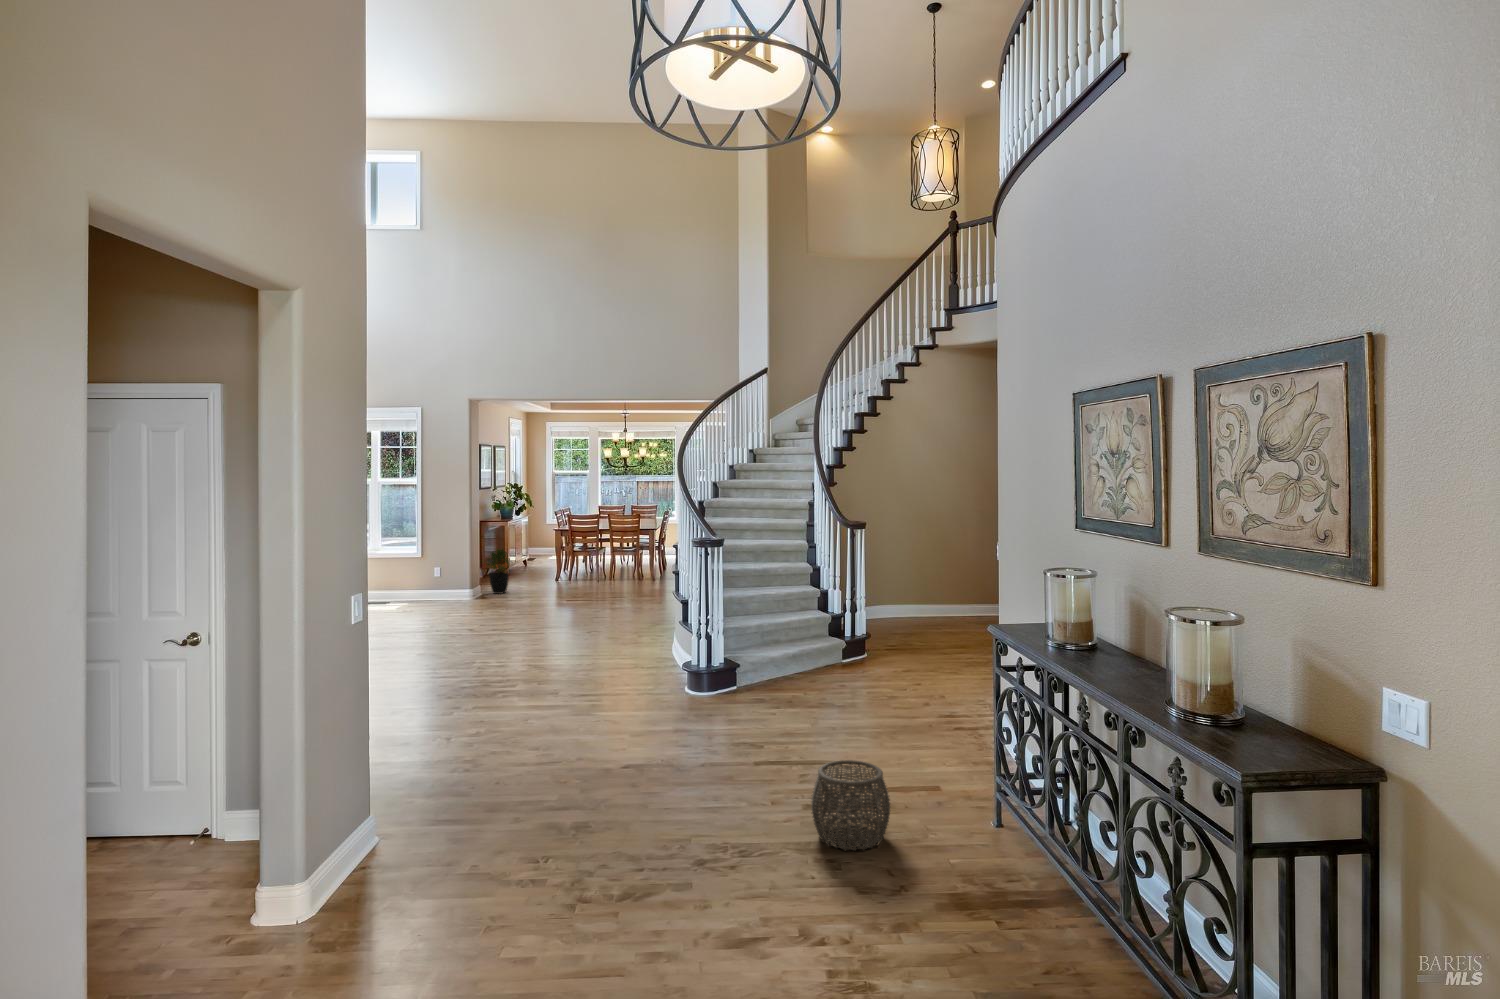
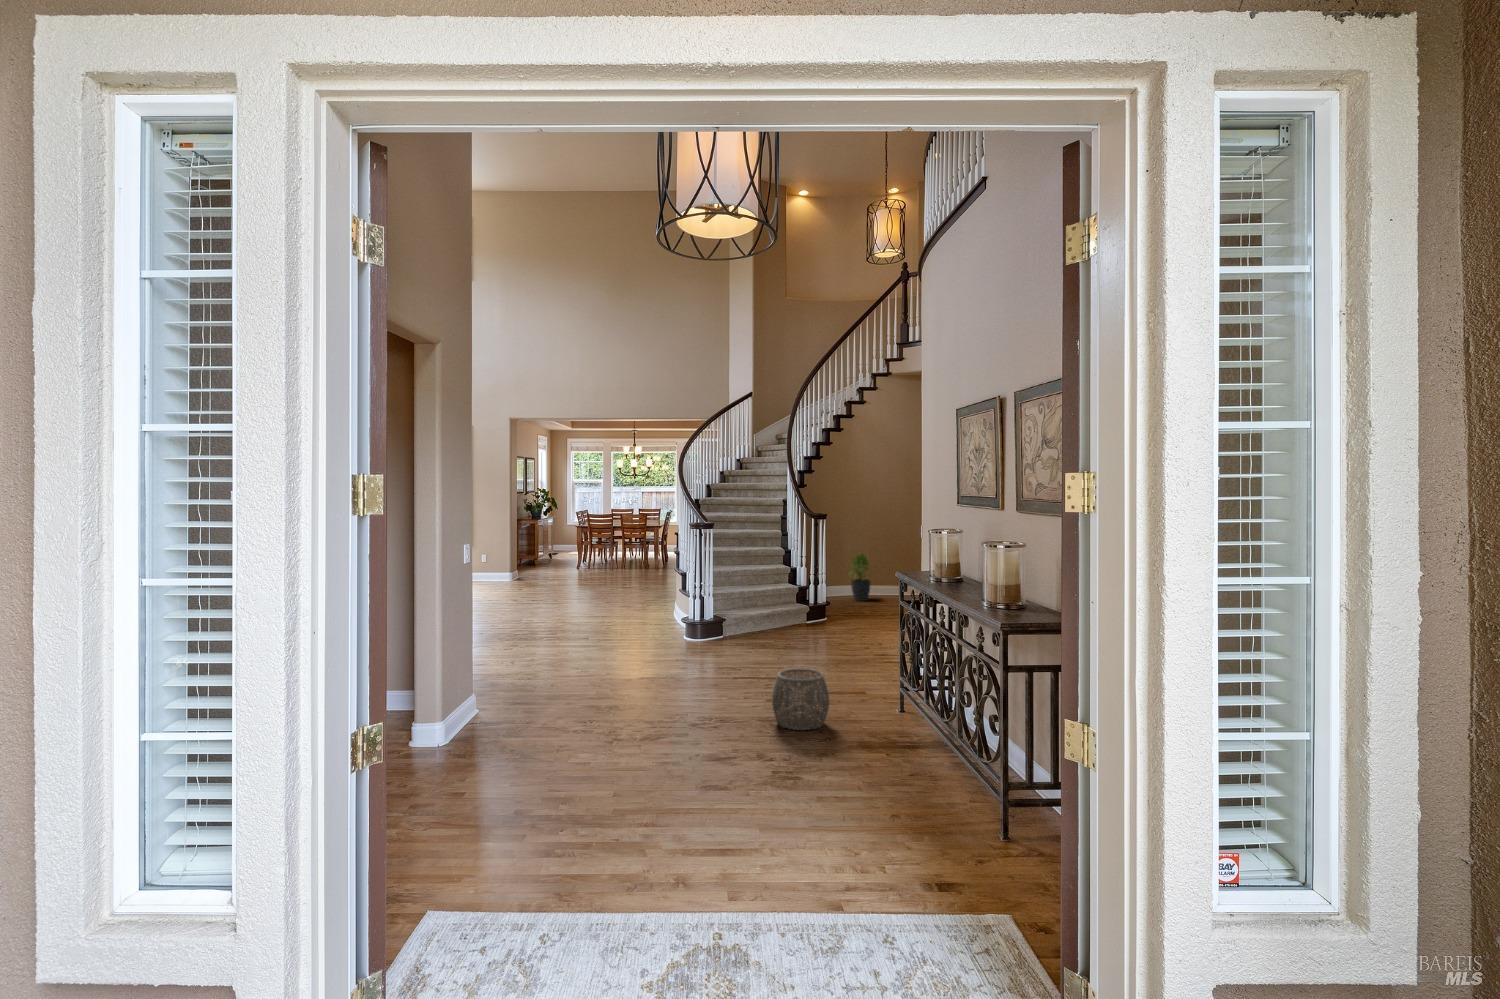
potted plant: present [486,549,510,594] -> present [849,554,872,601]

